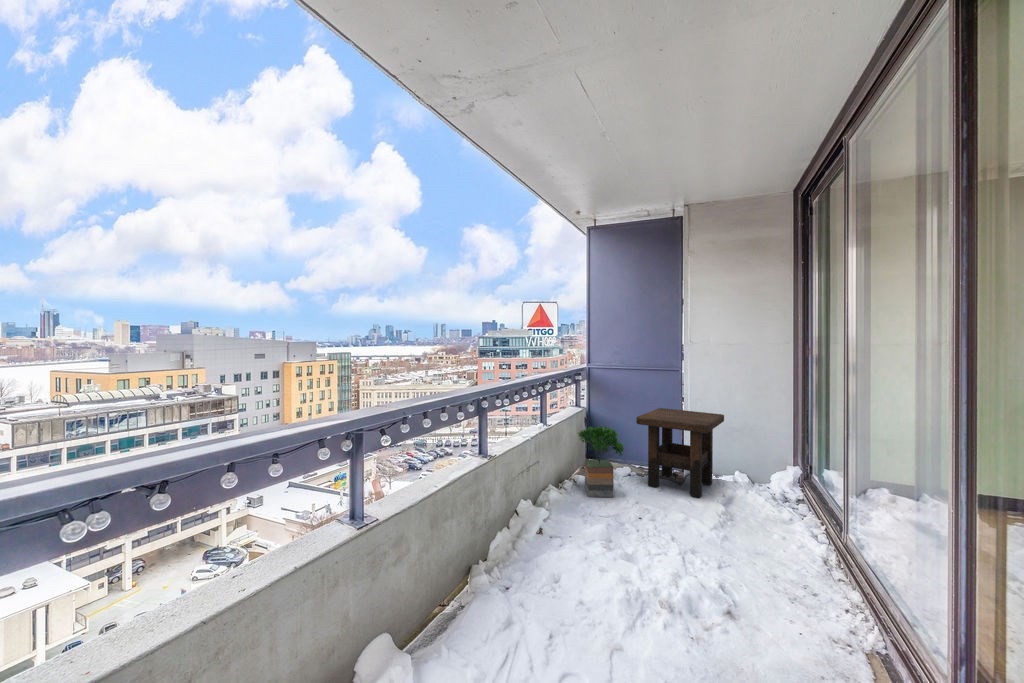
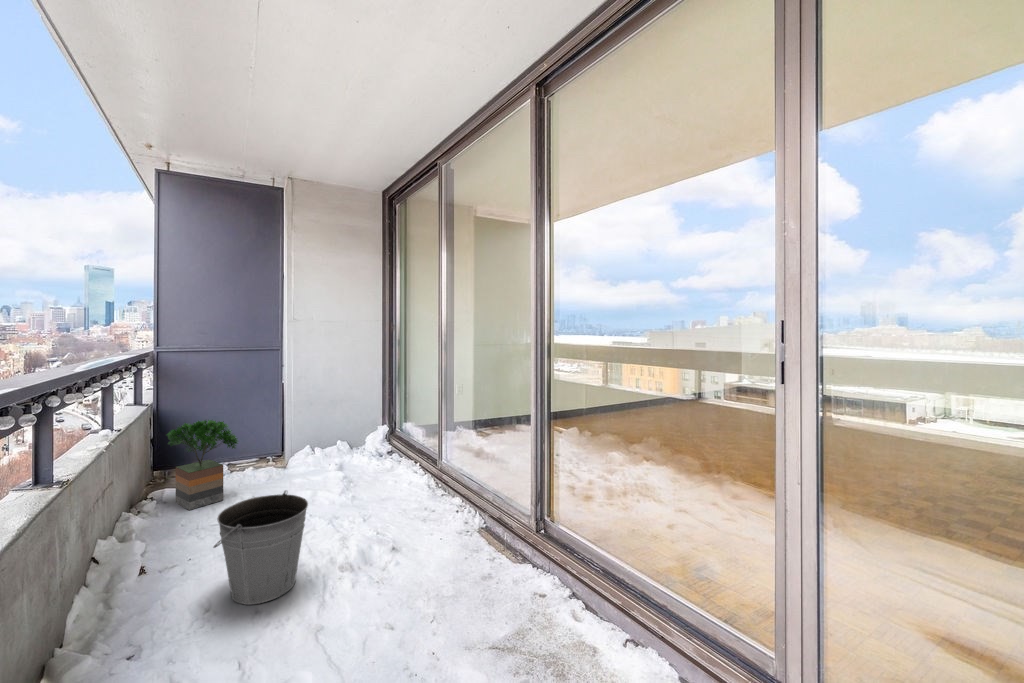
side table: present [636,408,724,497] -> none [243,390,329,477]
bucket: none [558,503,632,600] -> present [213,491,308,605]

